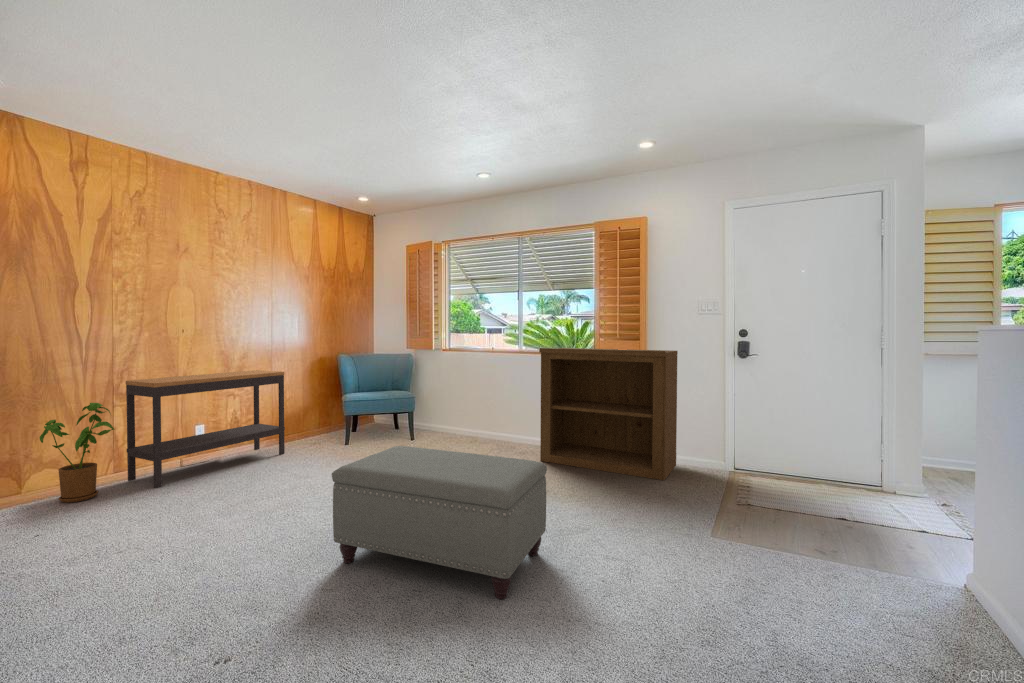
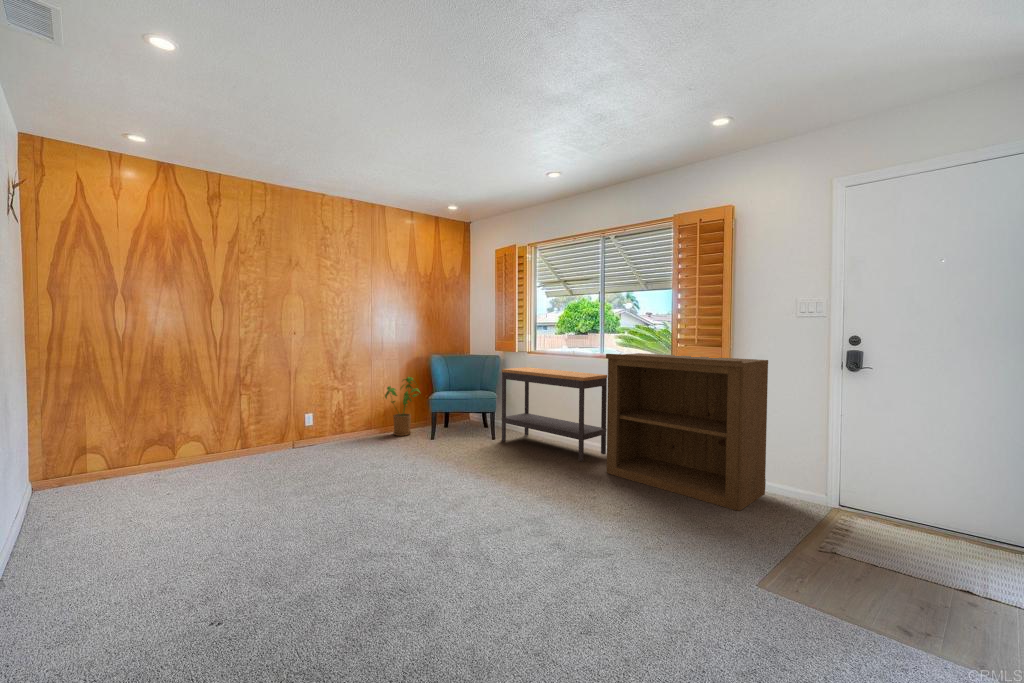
console table: present [126,370,285,488] -> present [501,367,607,461]
house plant: present [40,403,114,503] -> present [385,377,420,436]
ottoman: present [332,446,547,599] -> none [351,449,555,622]

